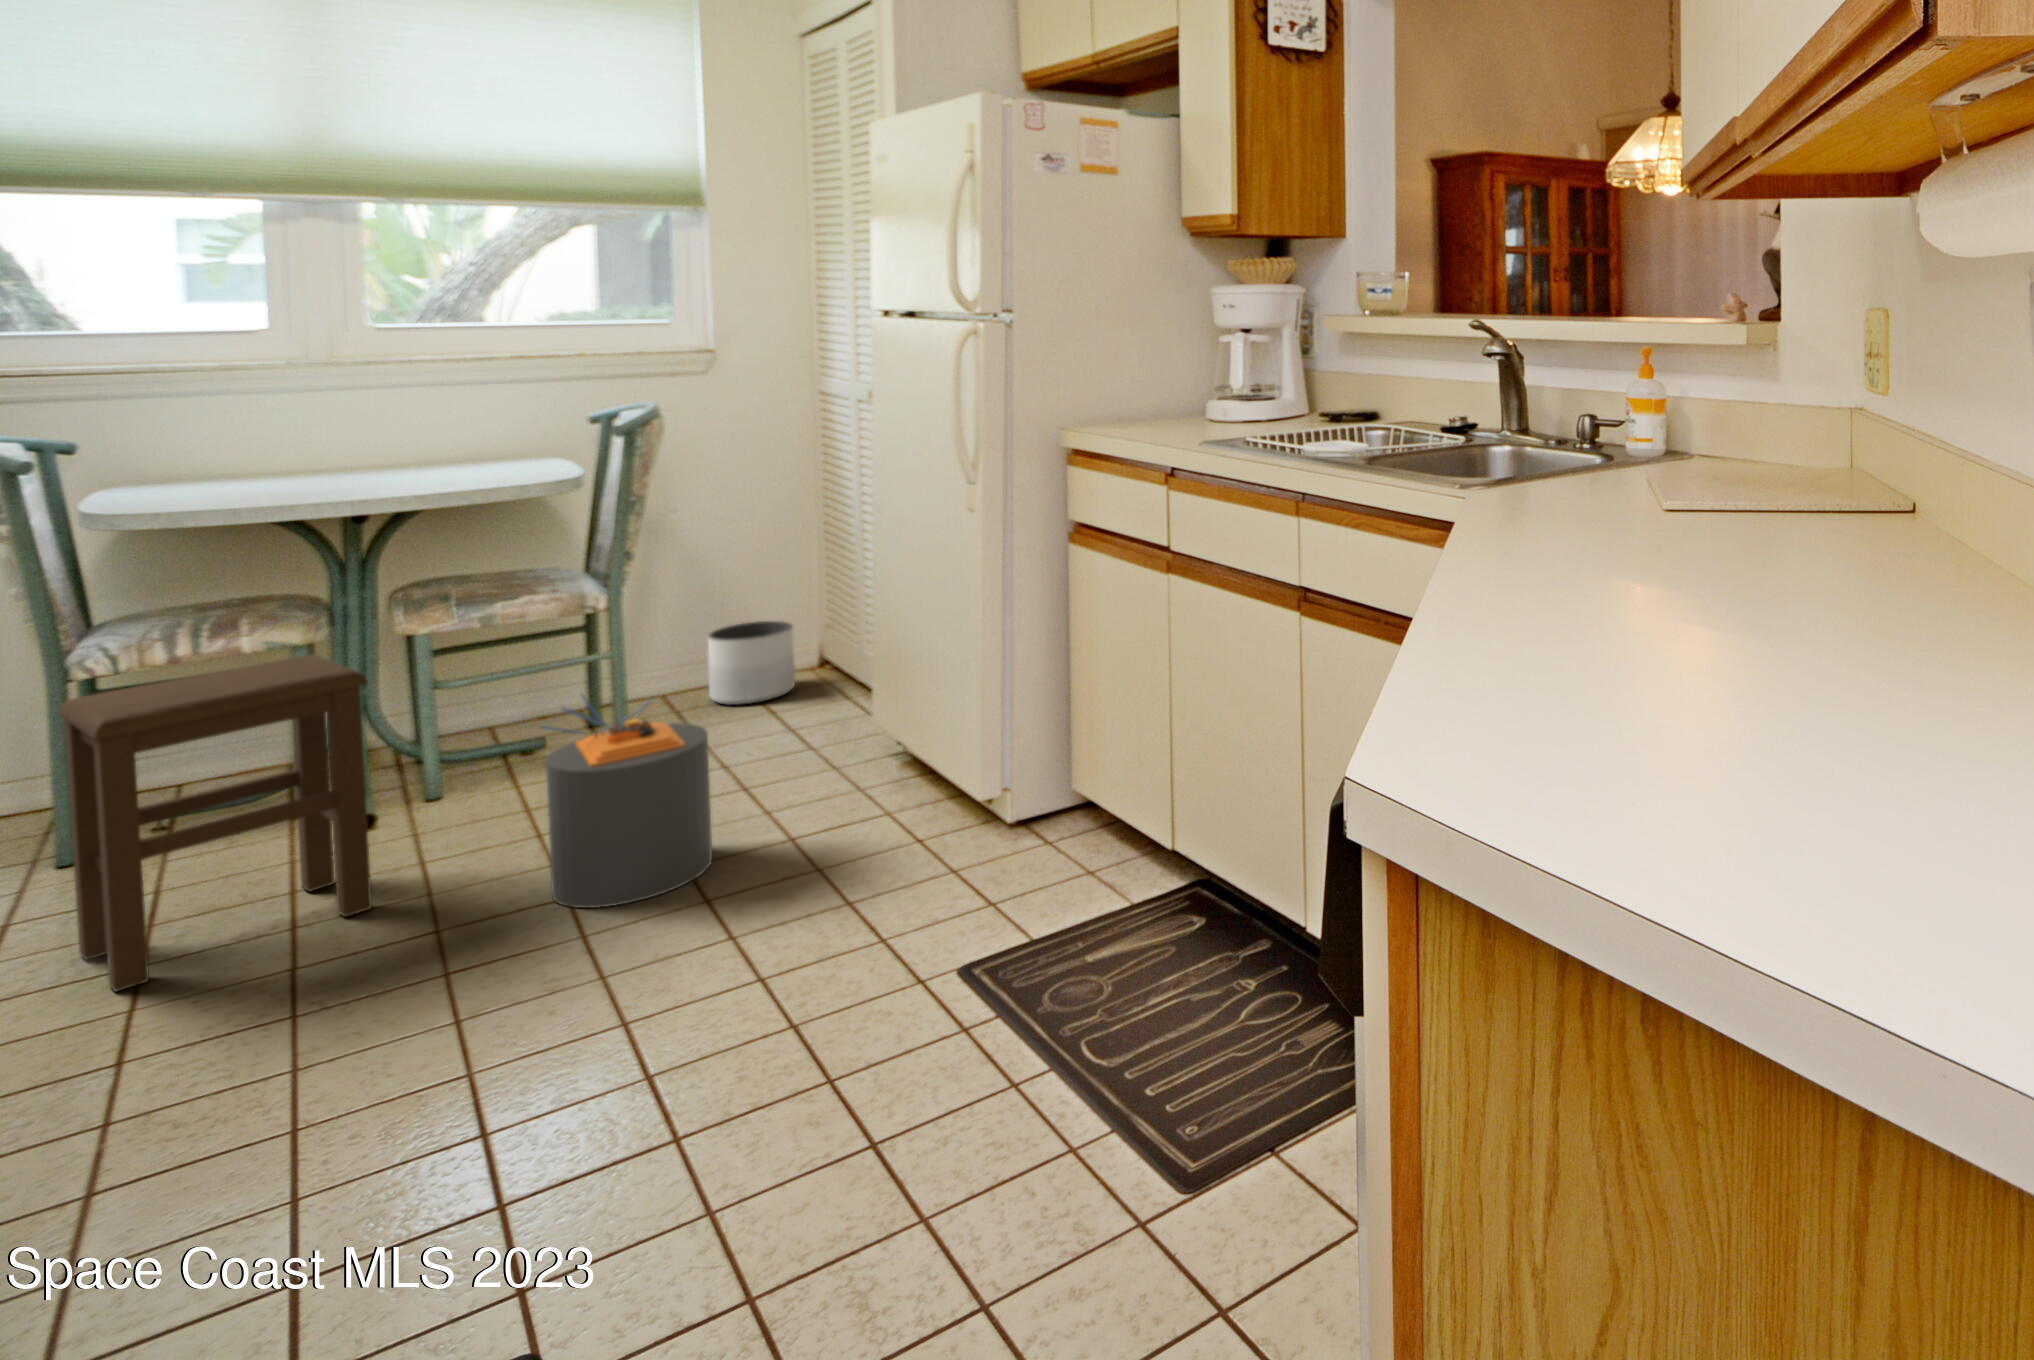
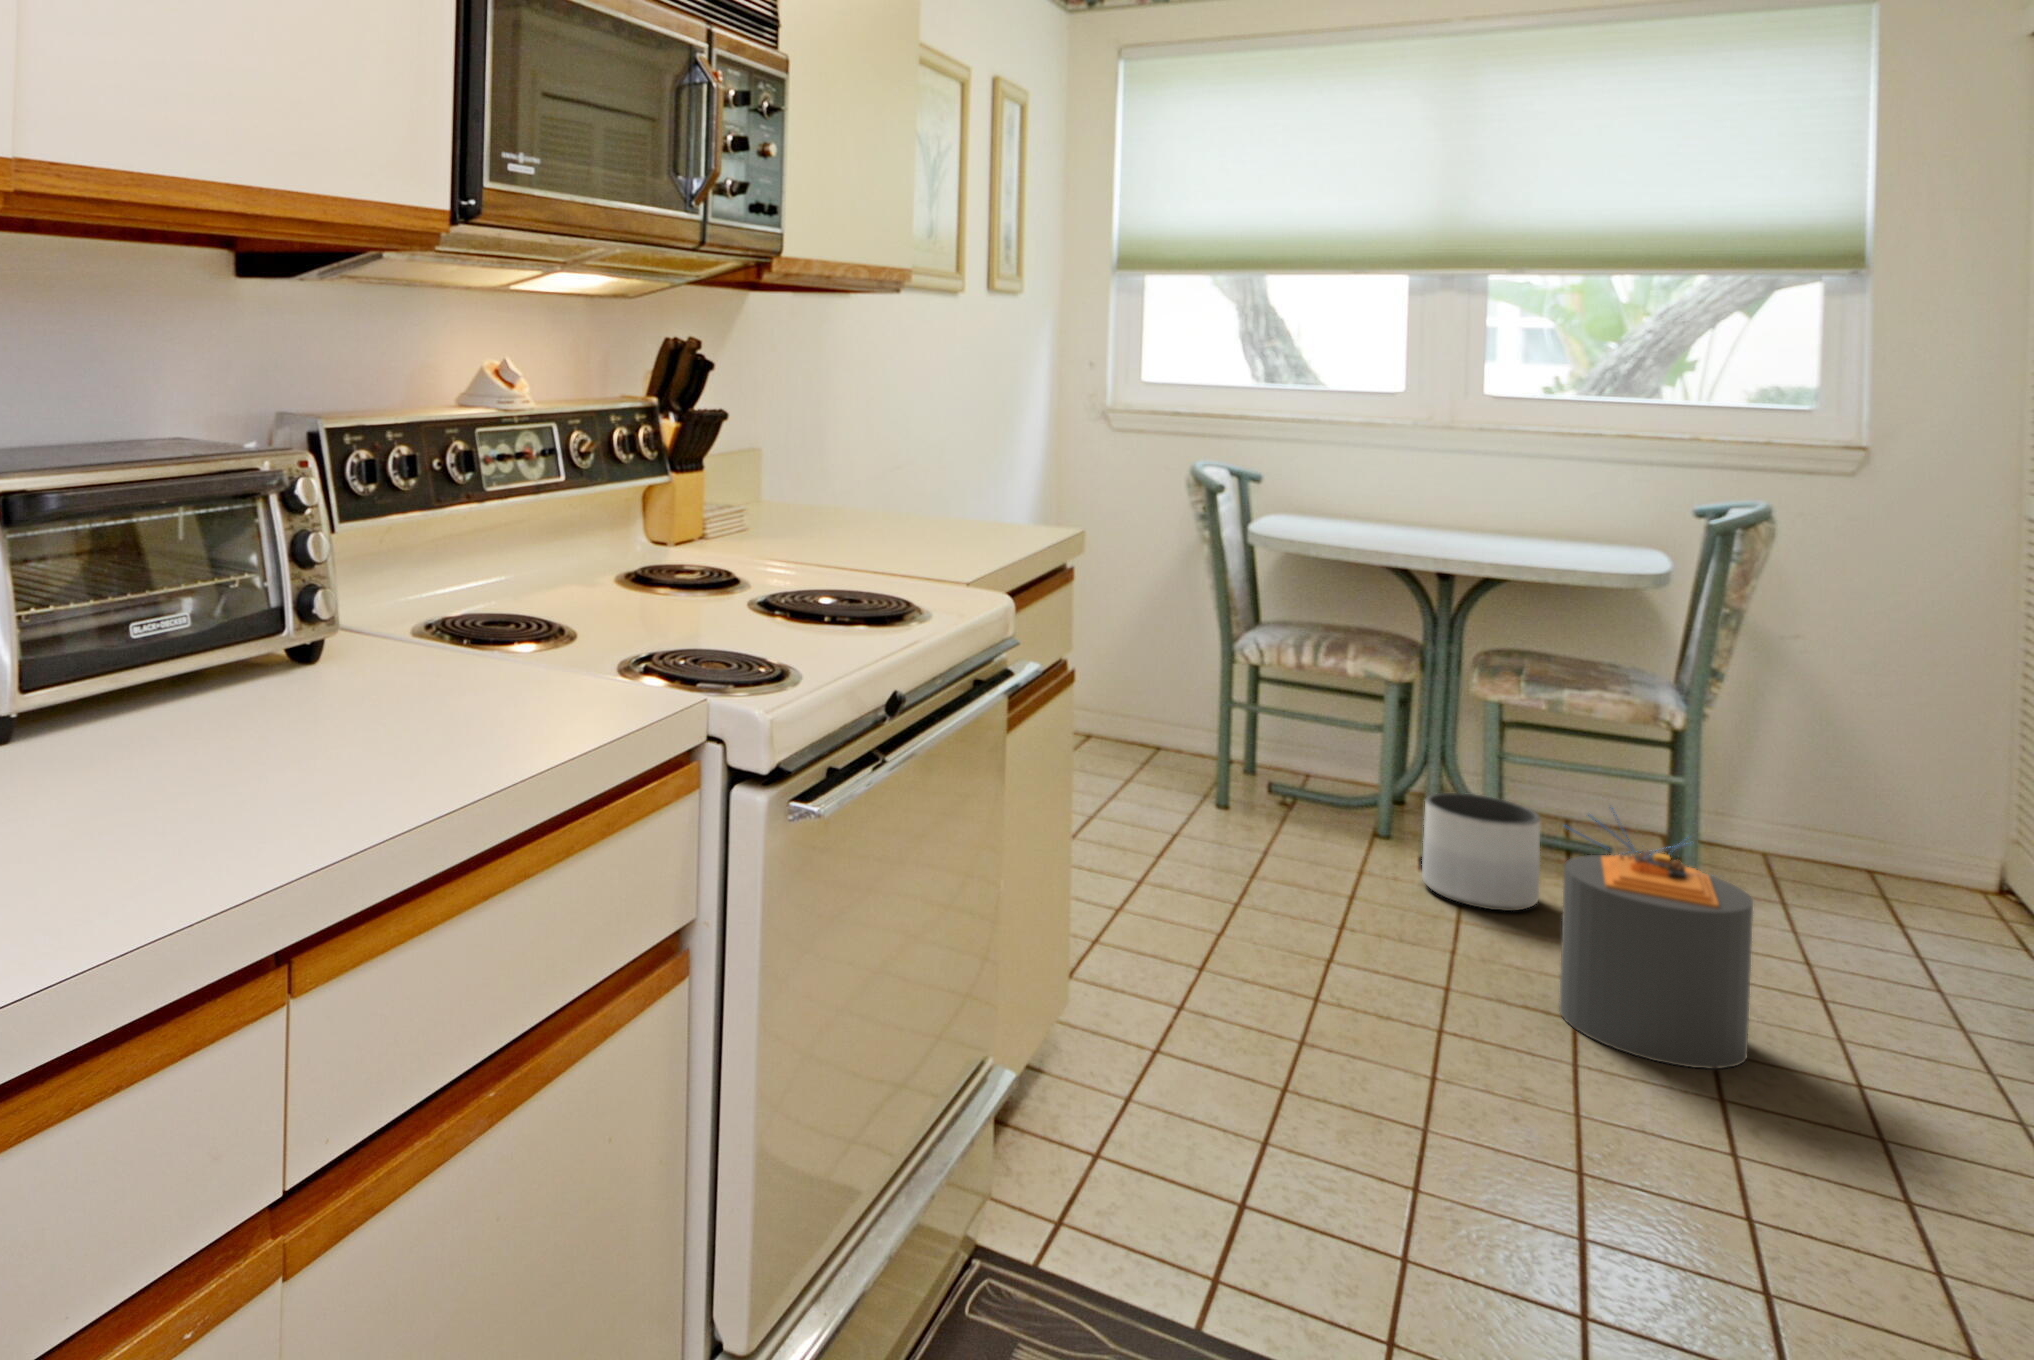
planter: present [708,621,795,705] -> present [1422,793,1540,911]
stool: present [59,654,372,991] -> none [1214,675,1418,940]

